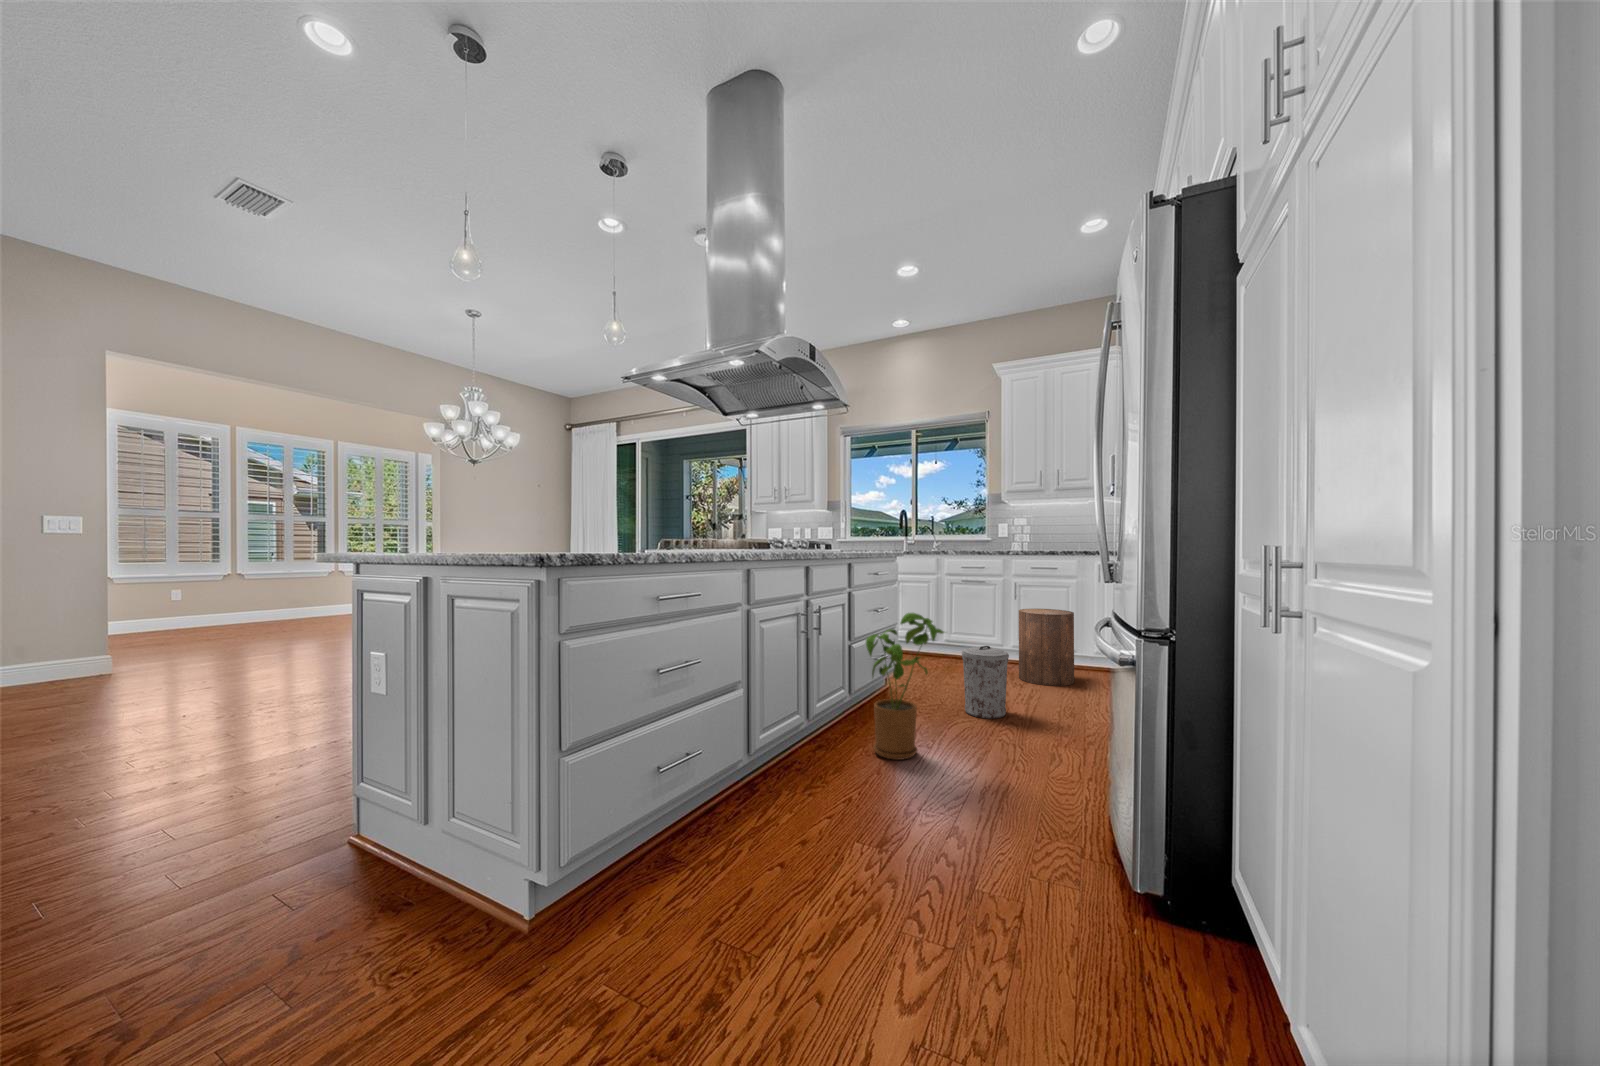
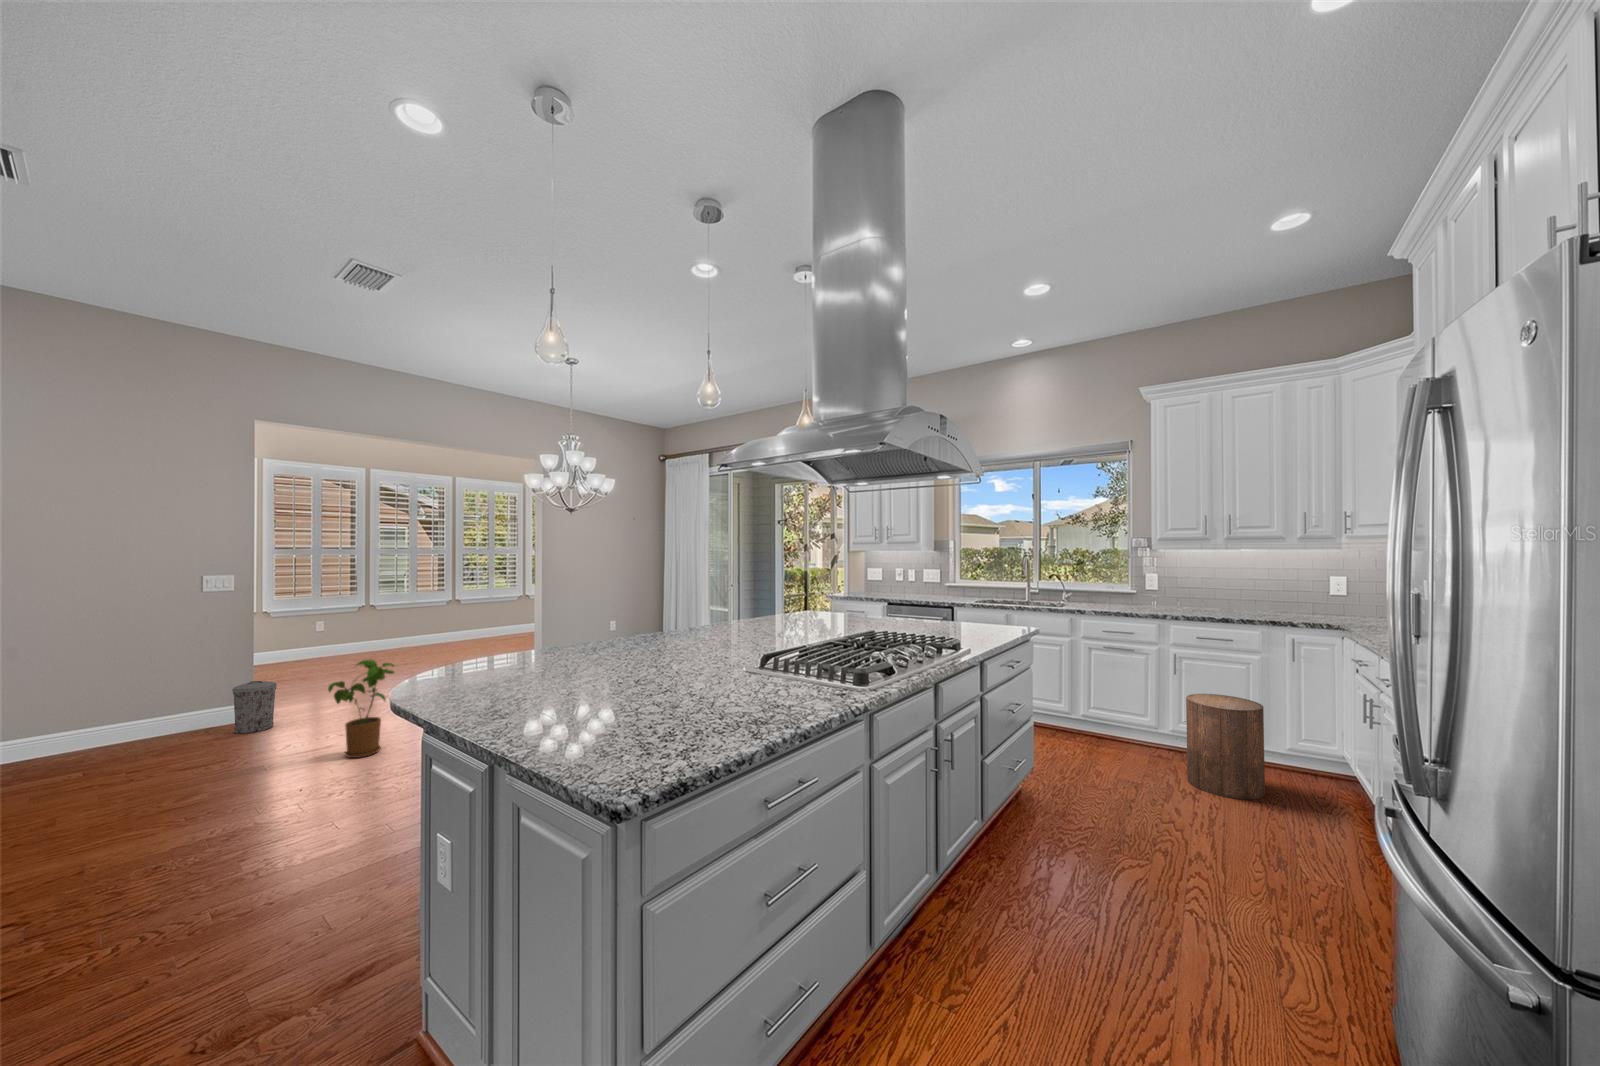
house plant: present [866,613,944,760] -> present [328,660,394,758]
trash can: present [962,646,1009,718] -> present [232,681,277,734]

